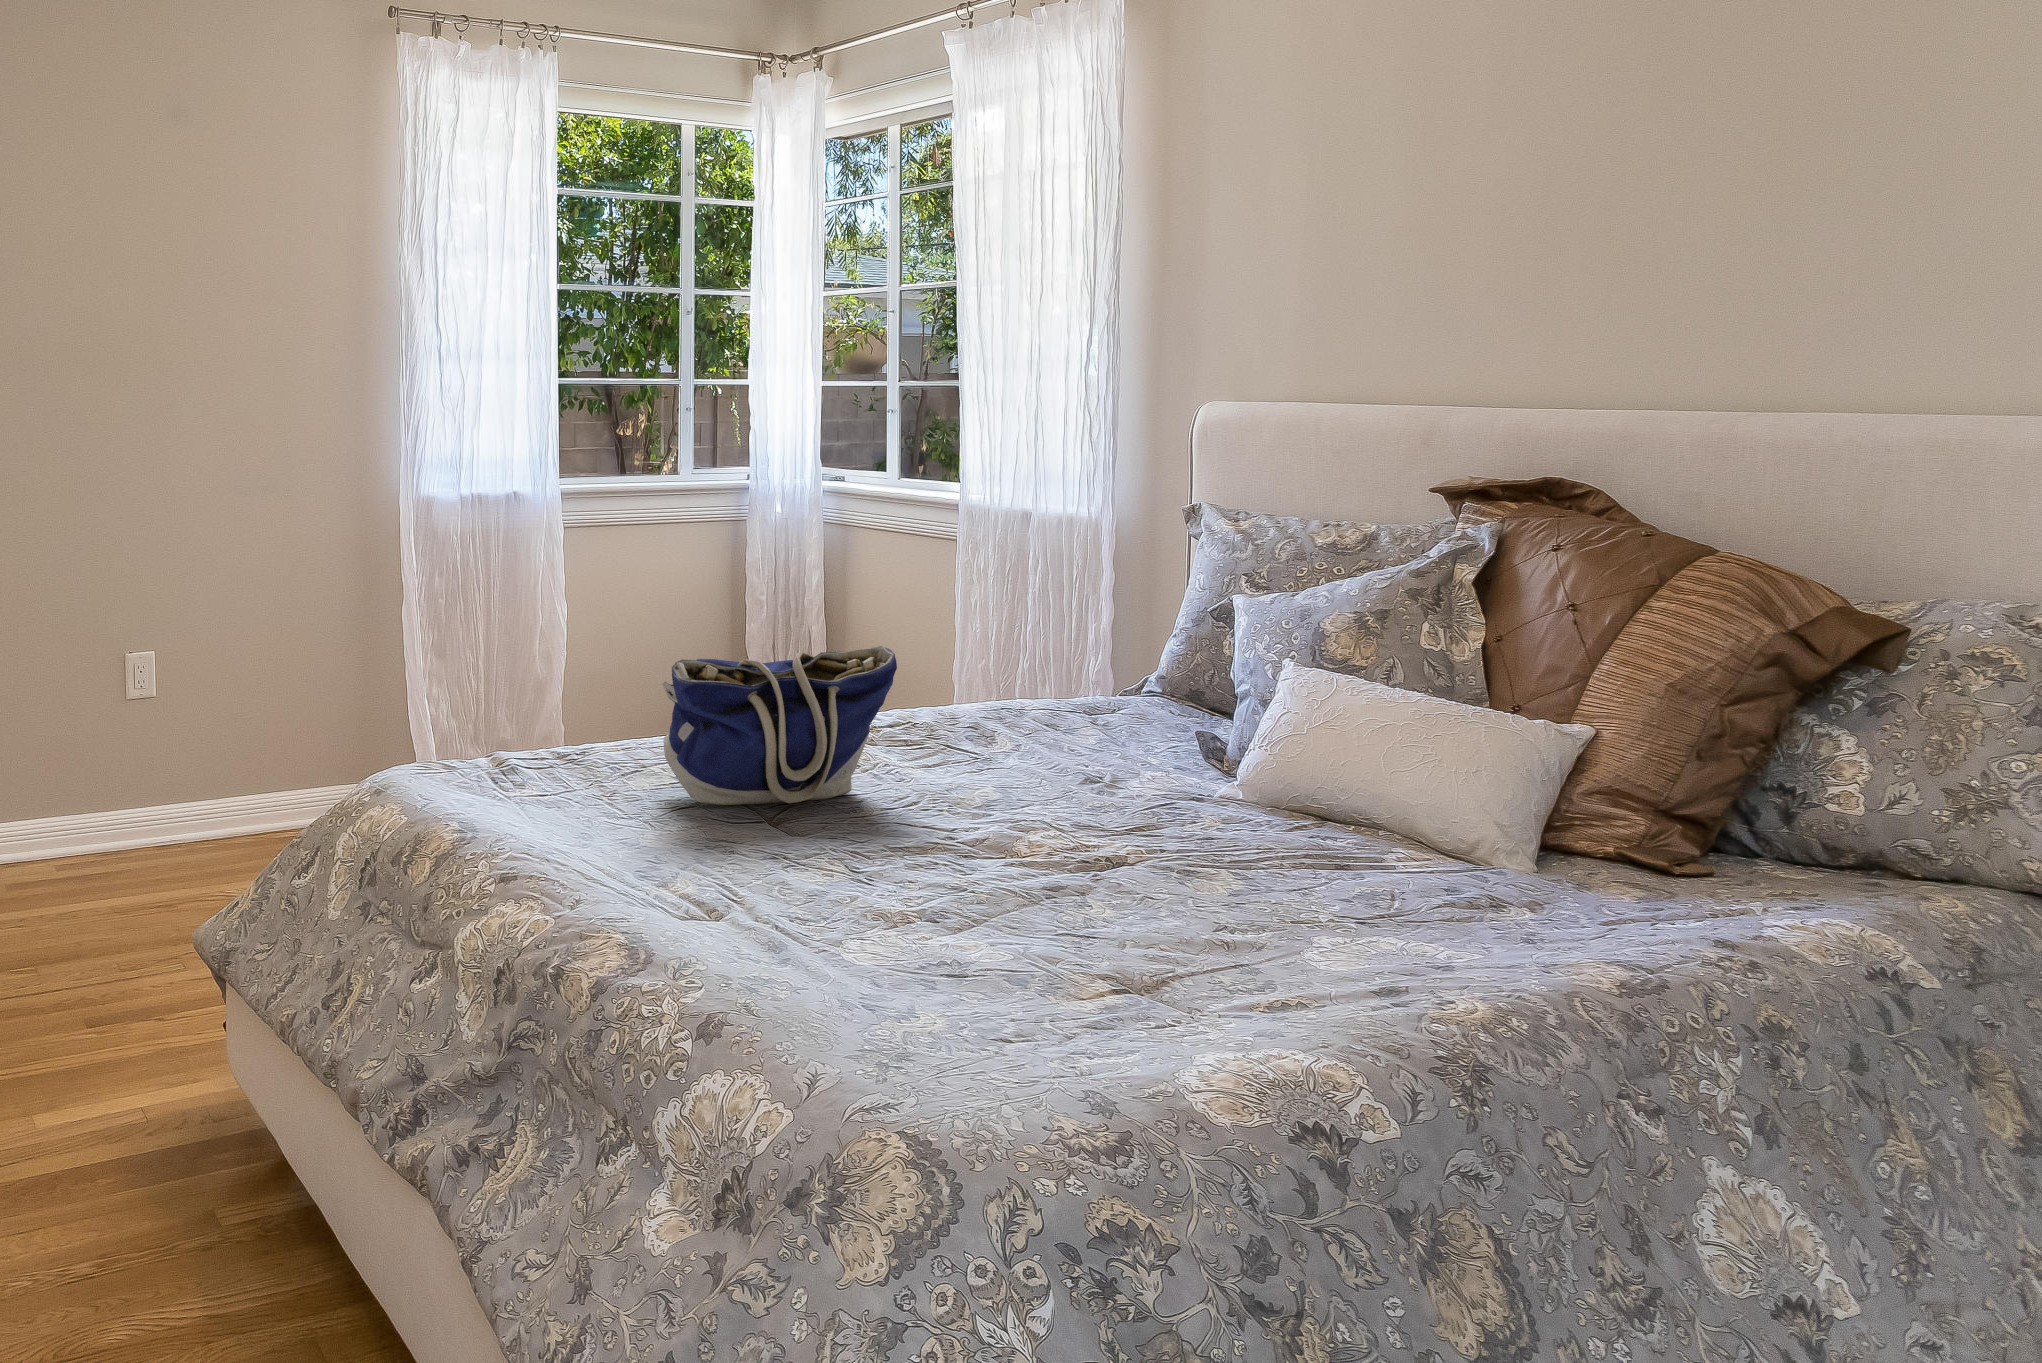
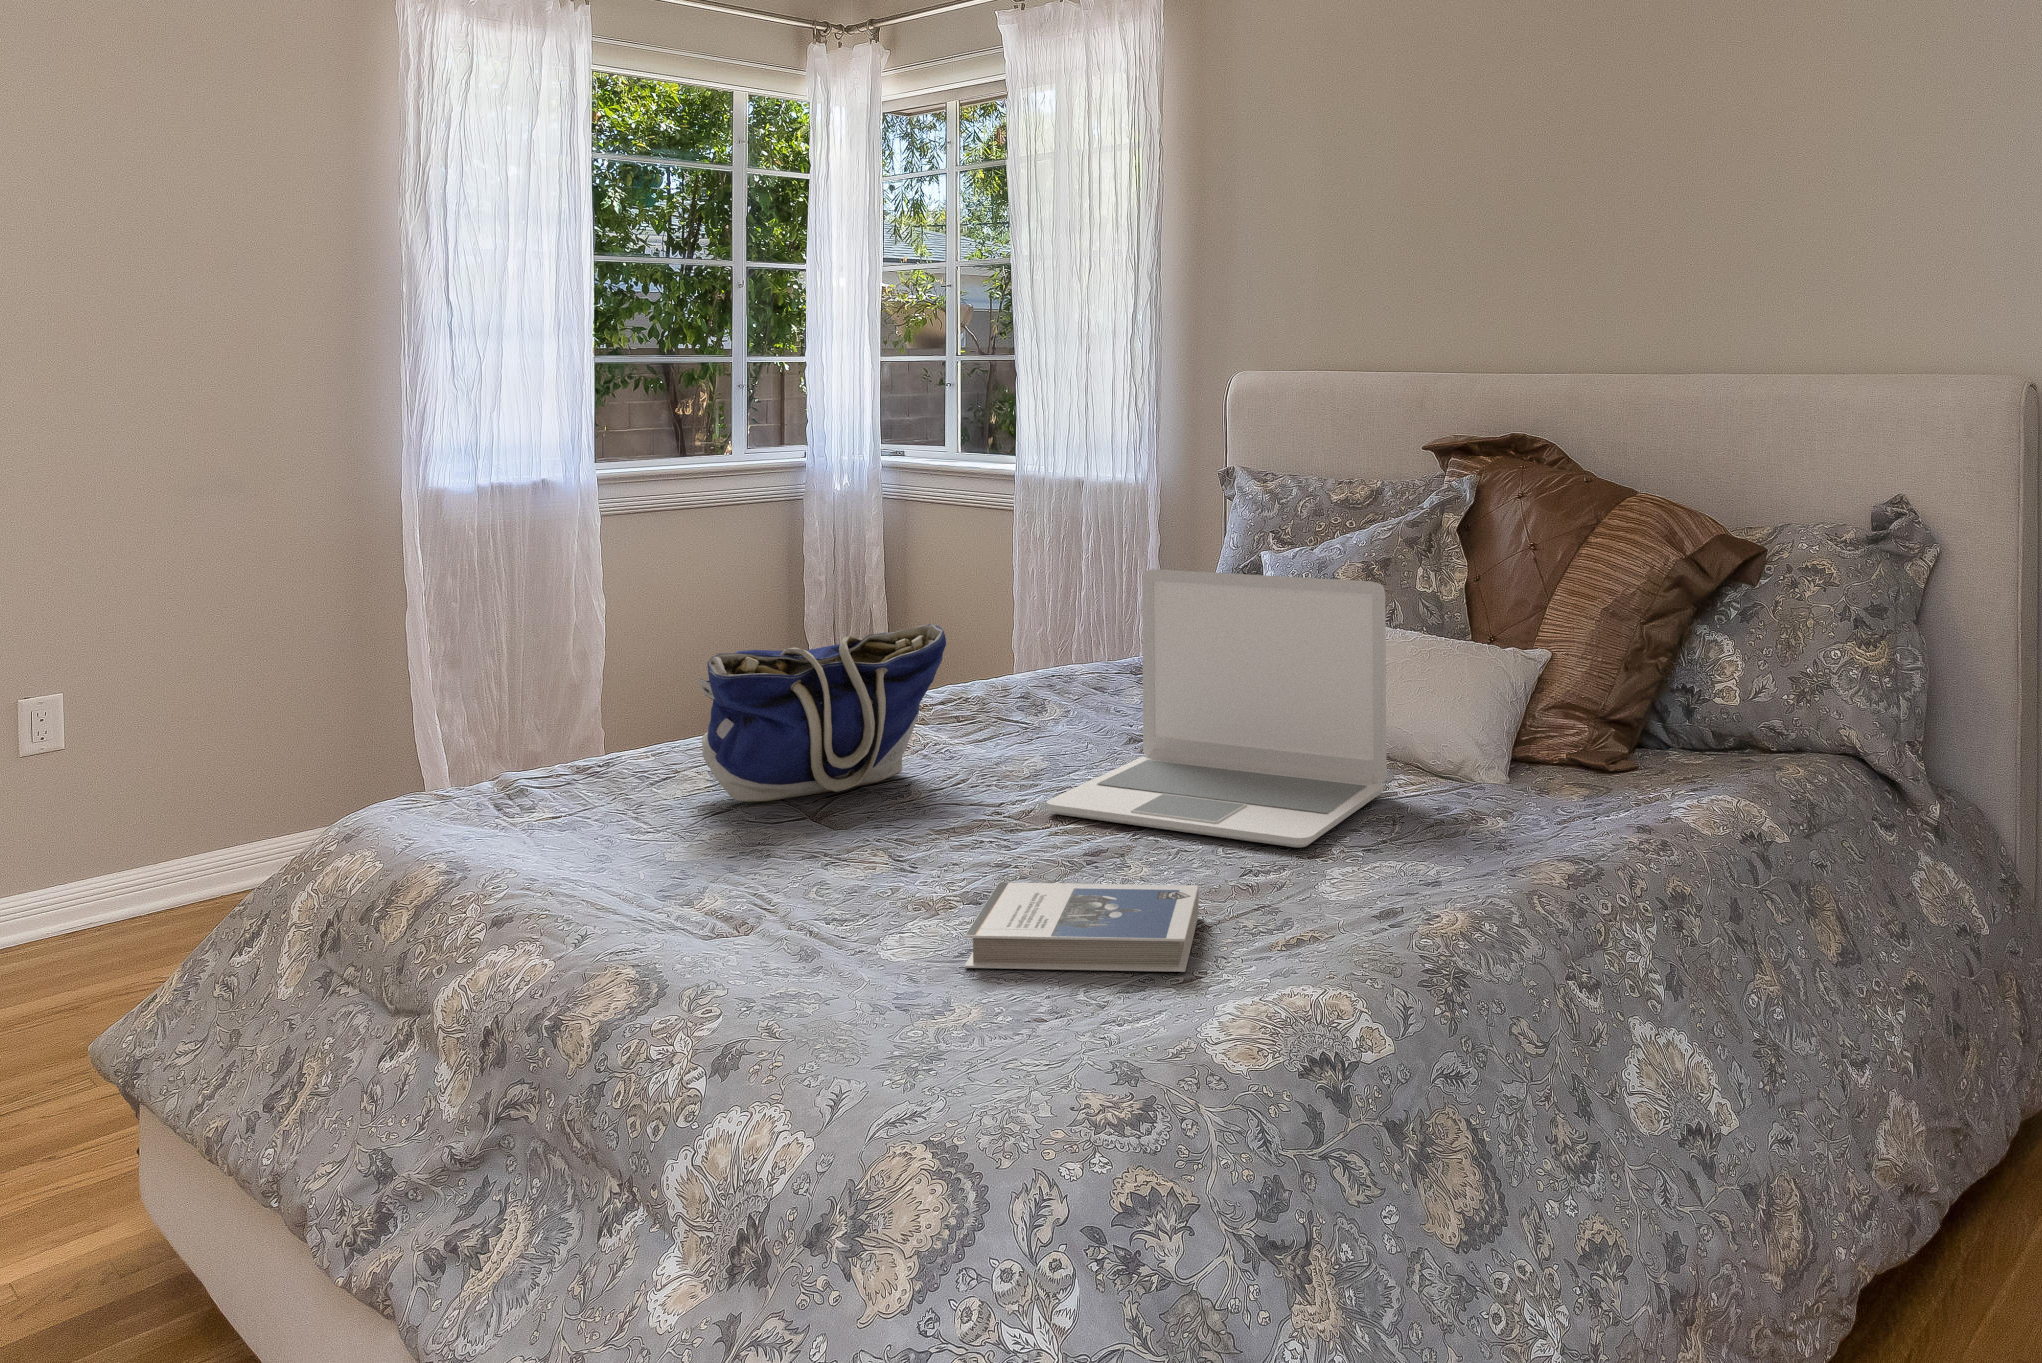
laptop: none [1001,605,1389,913] -> present [1046,569,1387,848]
hardback book: none [927,905,1170,1017] -> present [964,882,1199,972]

